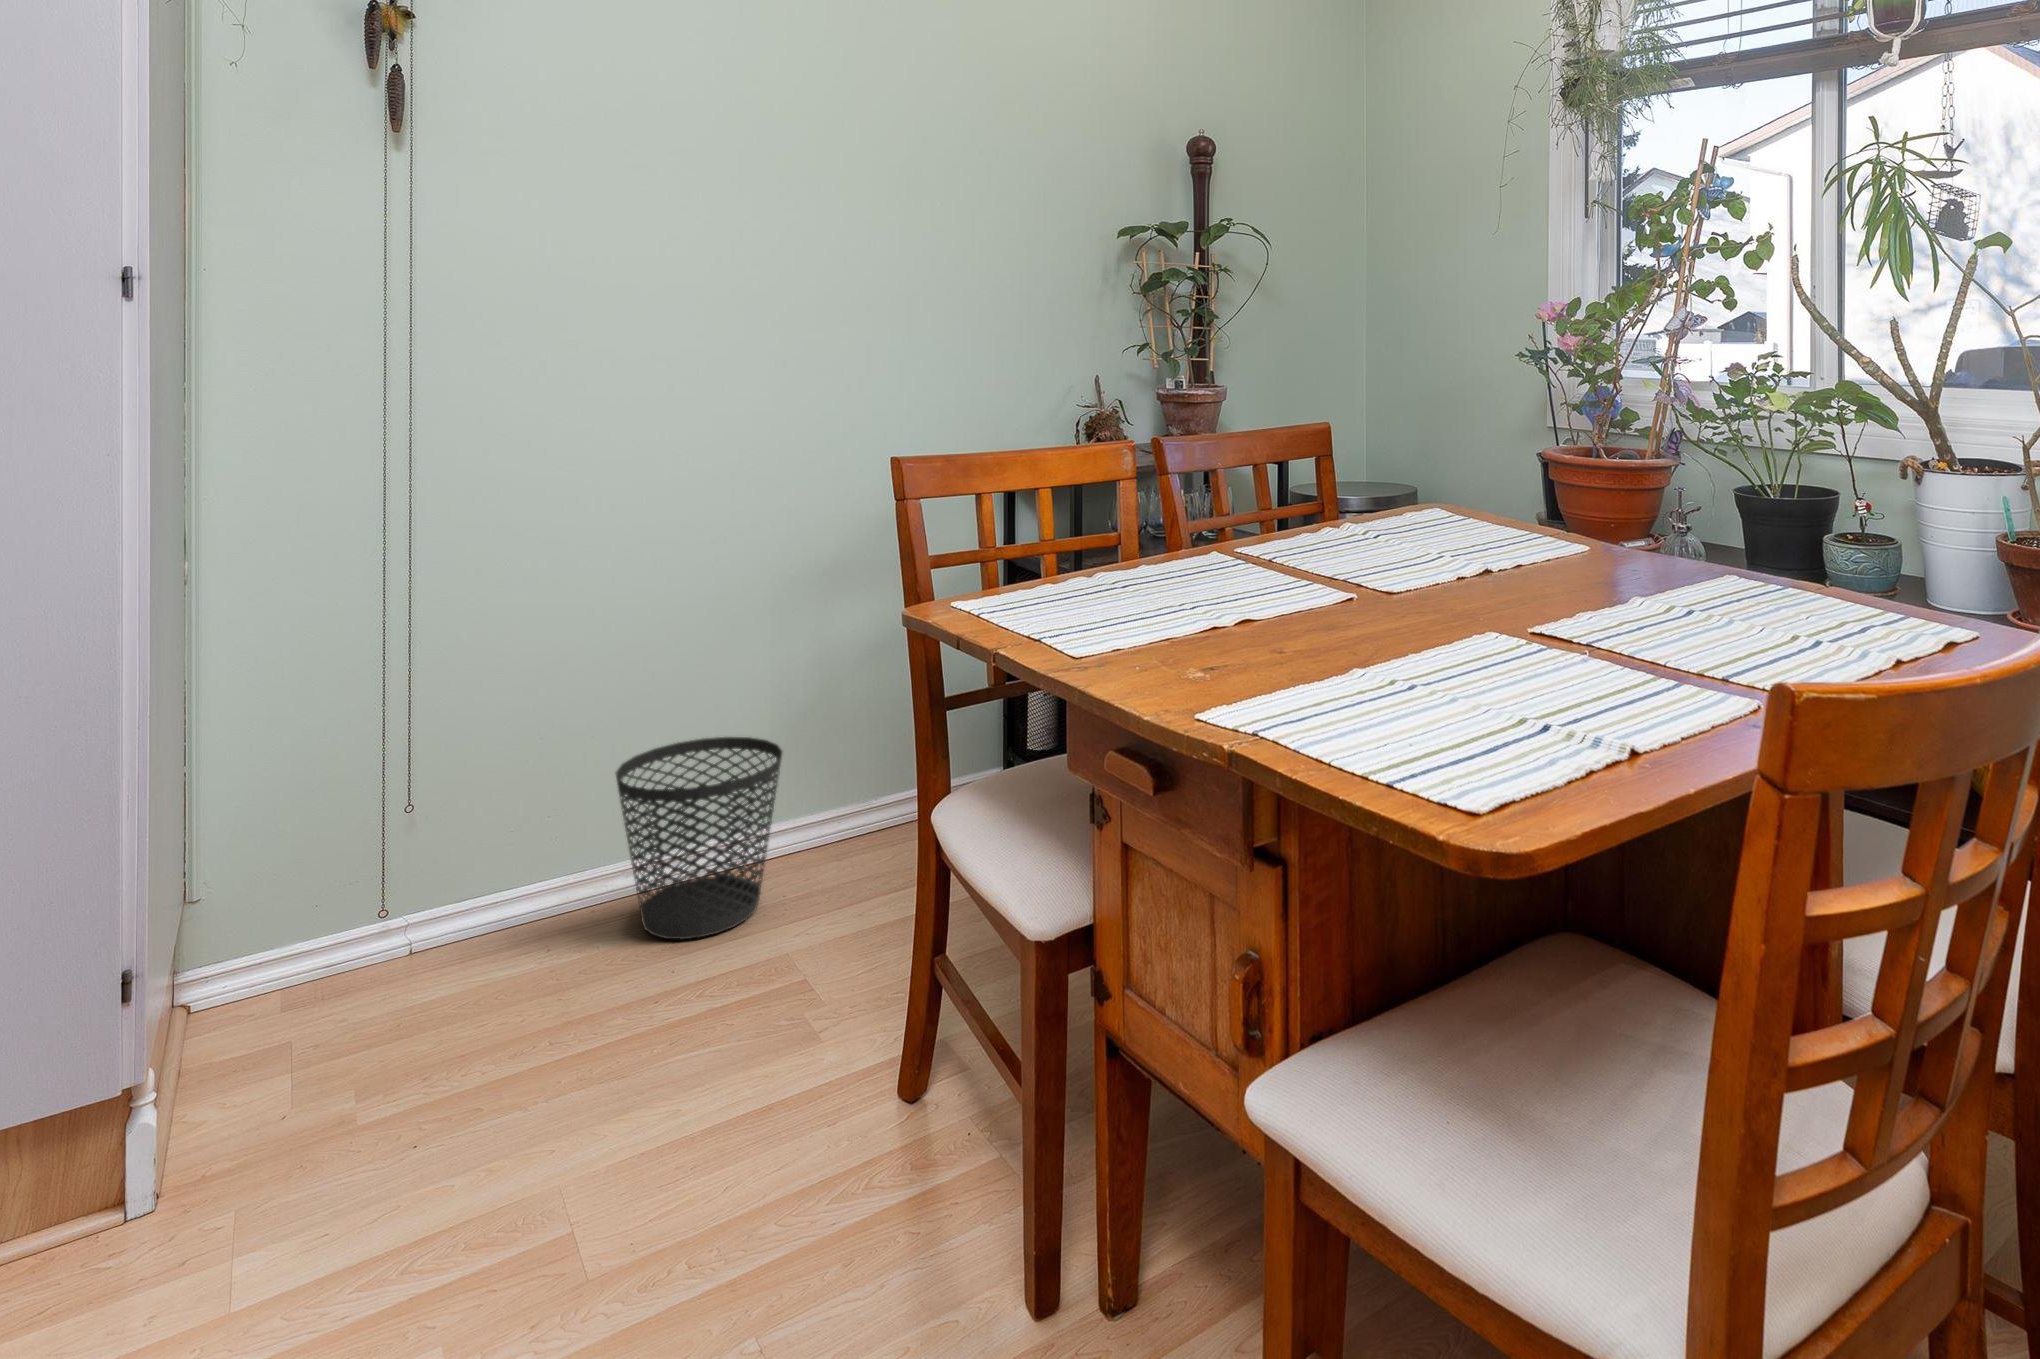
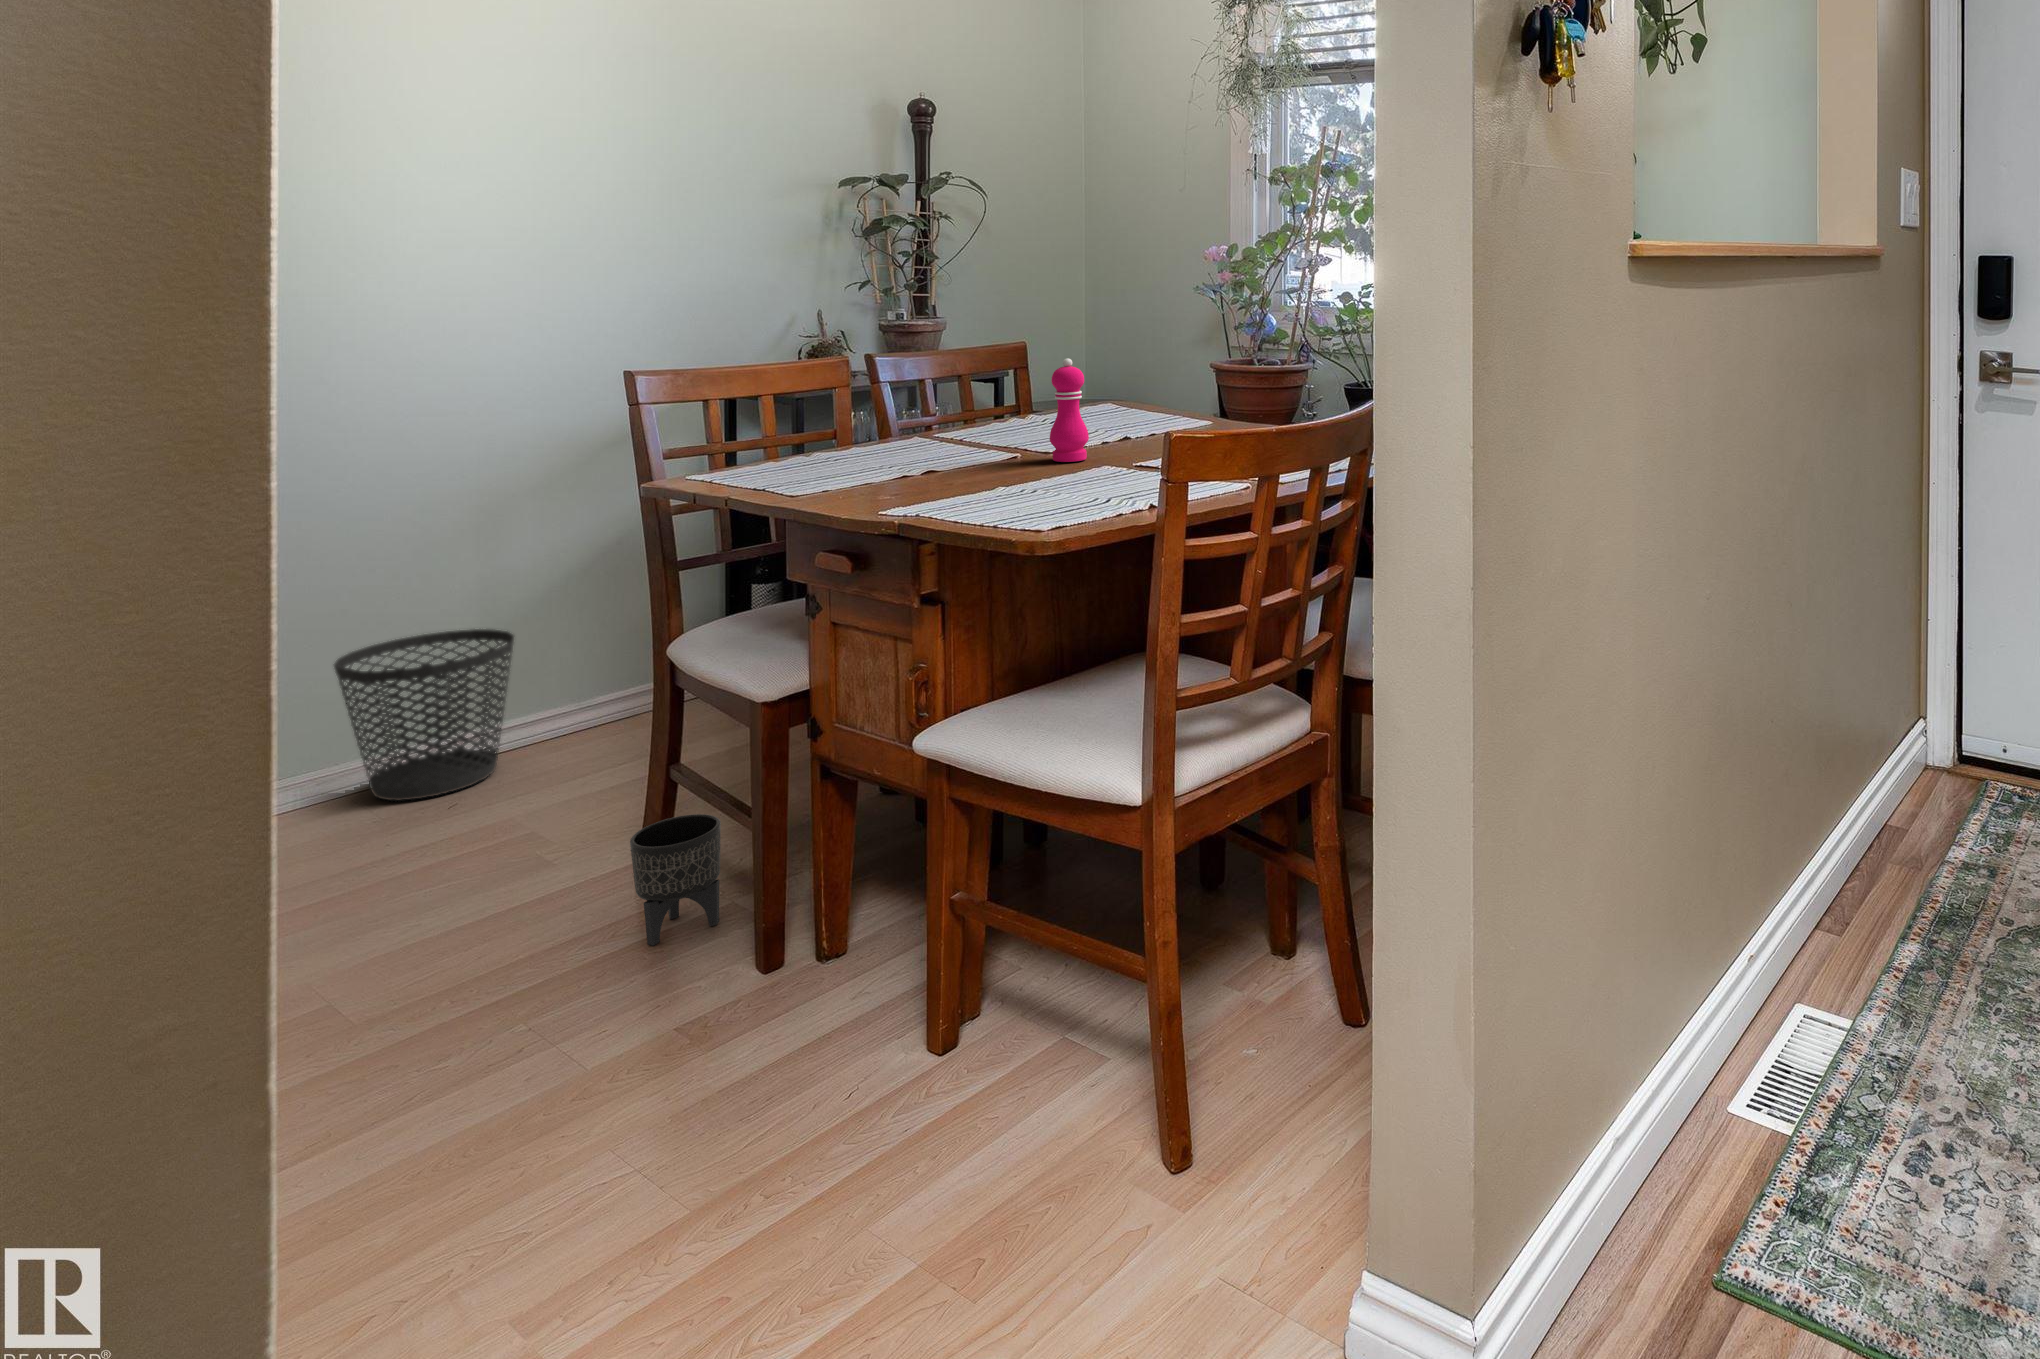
pepper mill: none [1403,459,1457,614] -> present [1050,358,1089,462]
planter: none [866,1074,972,1272] -> present [630,814,721,946]

